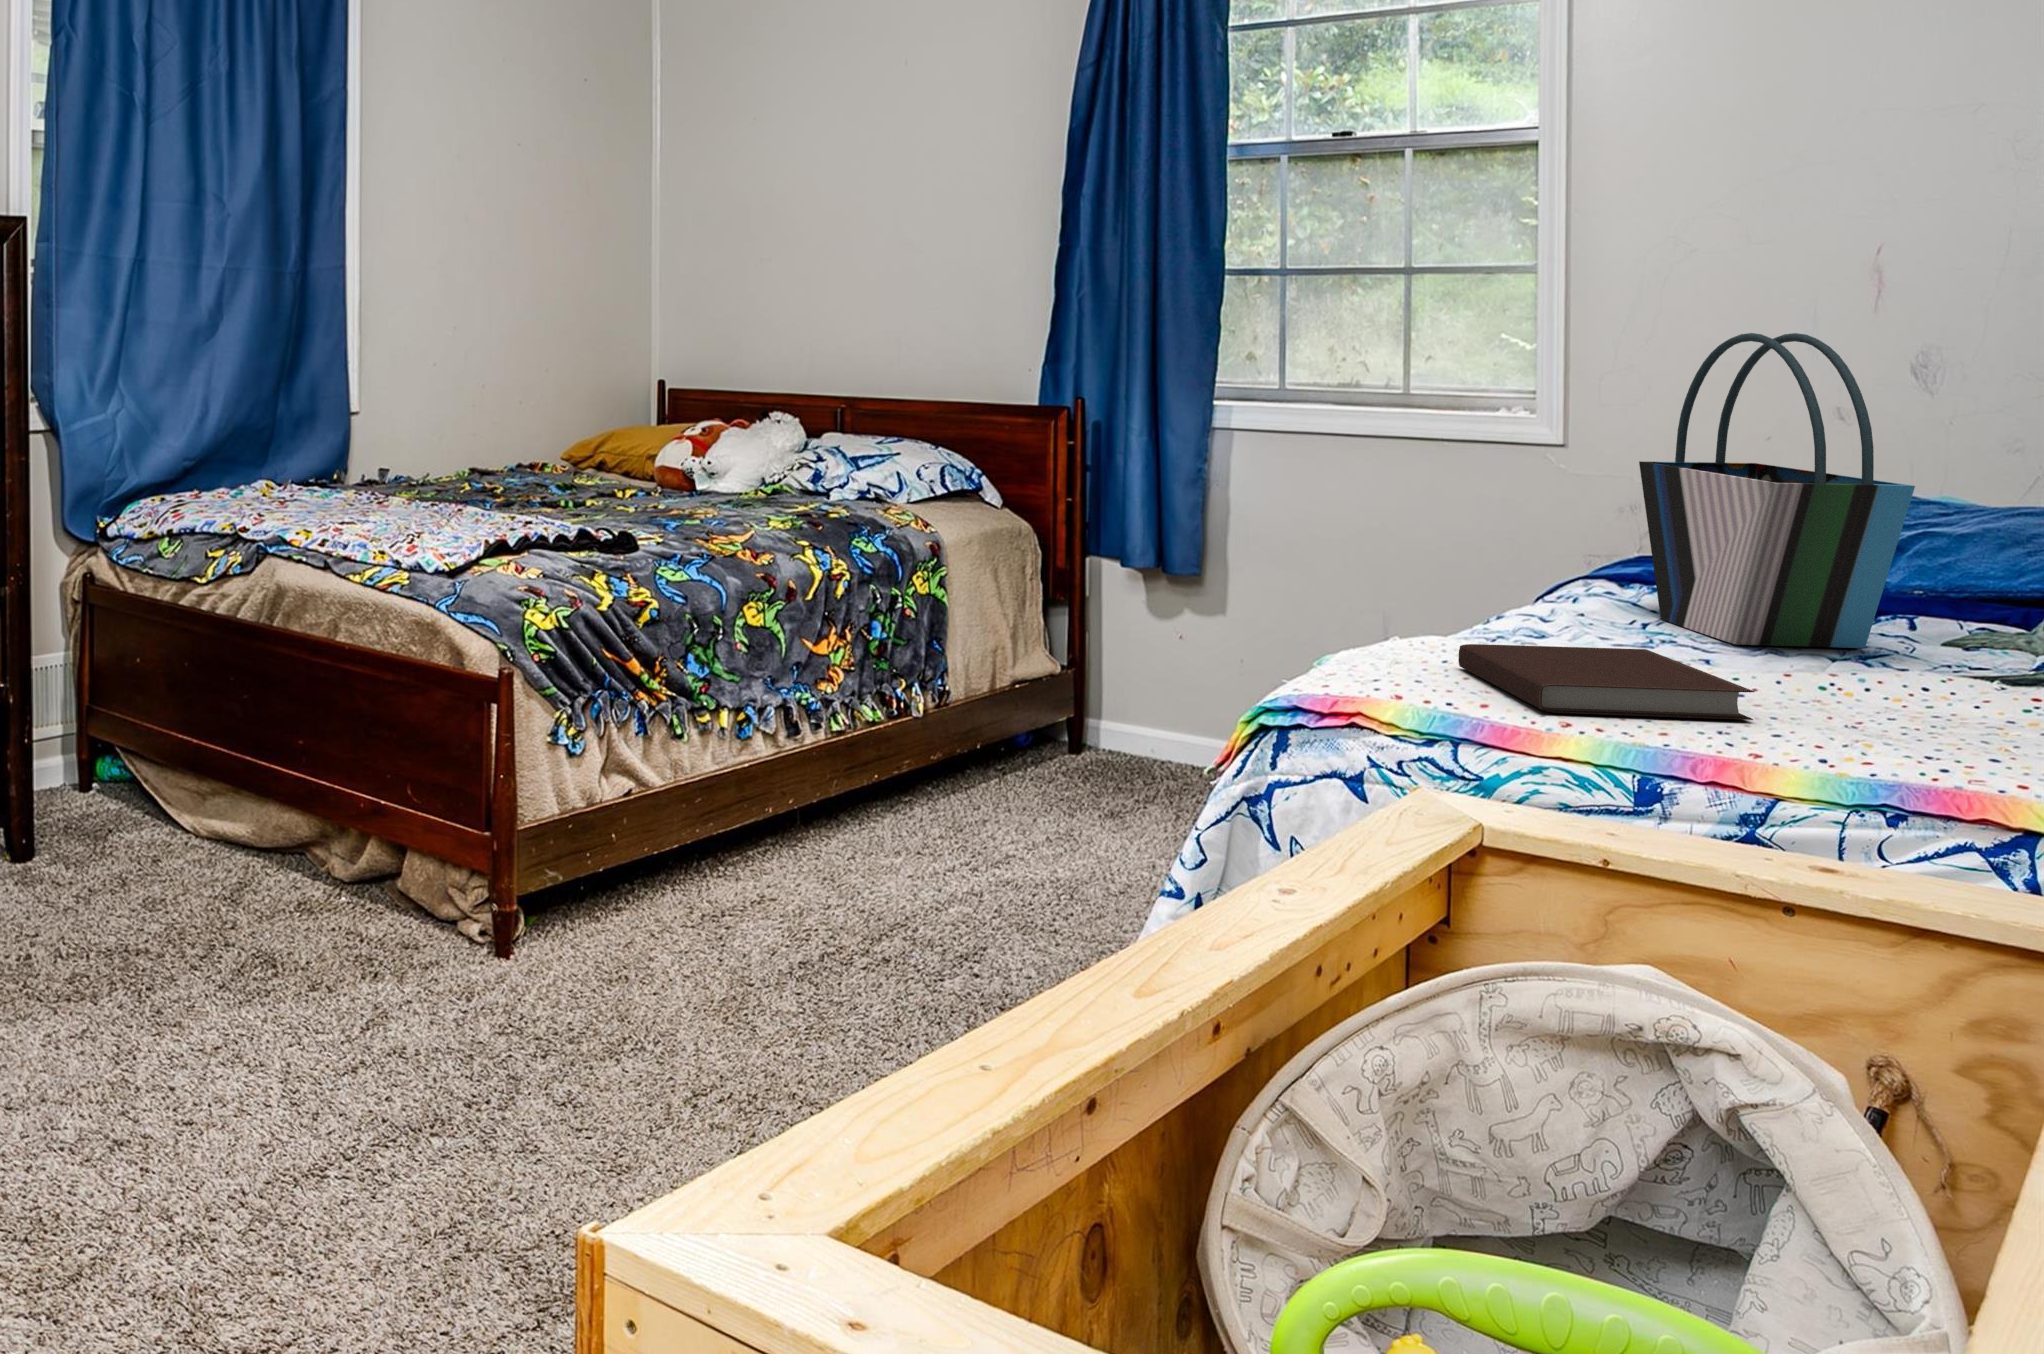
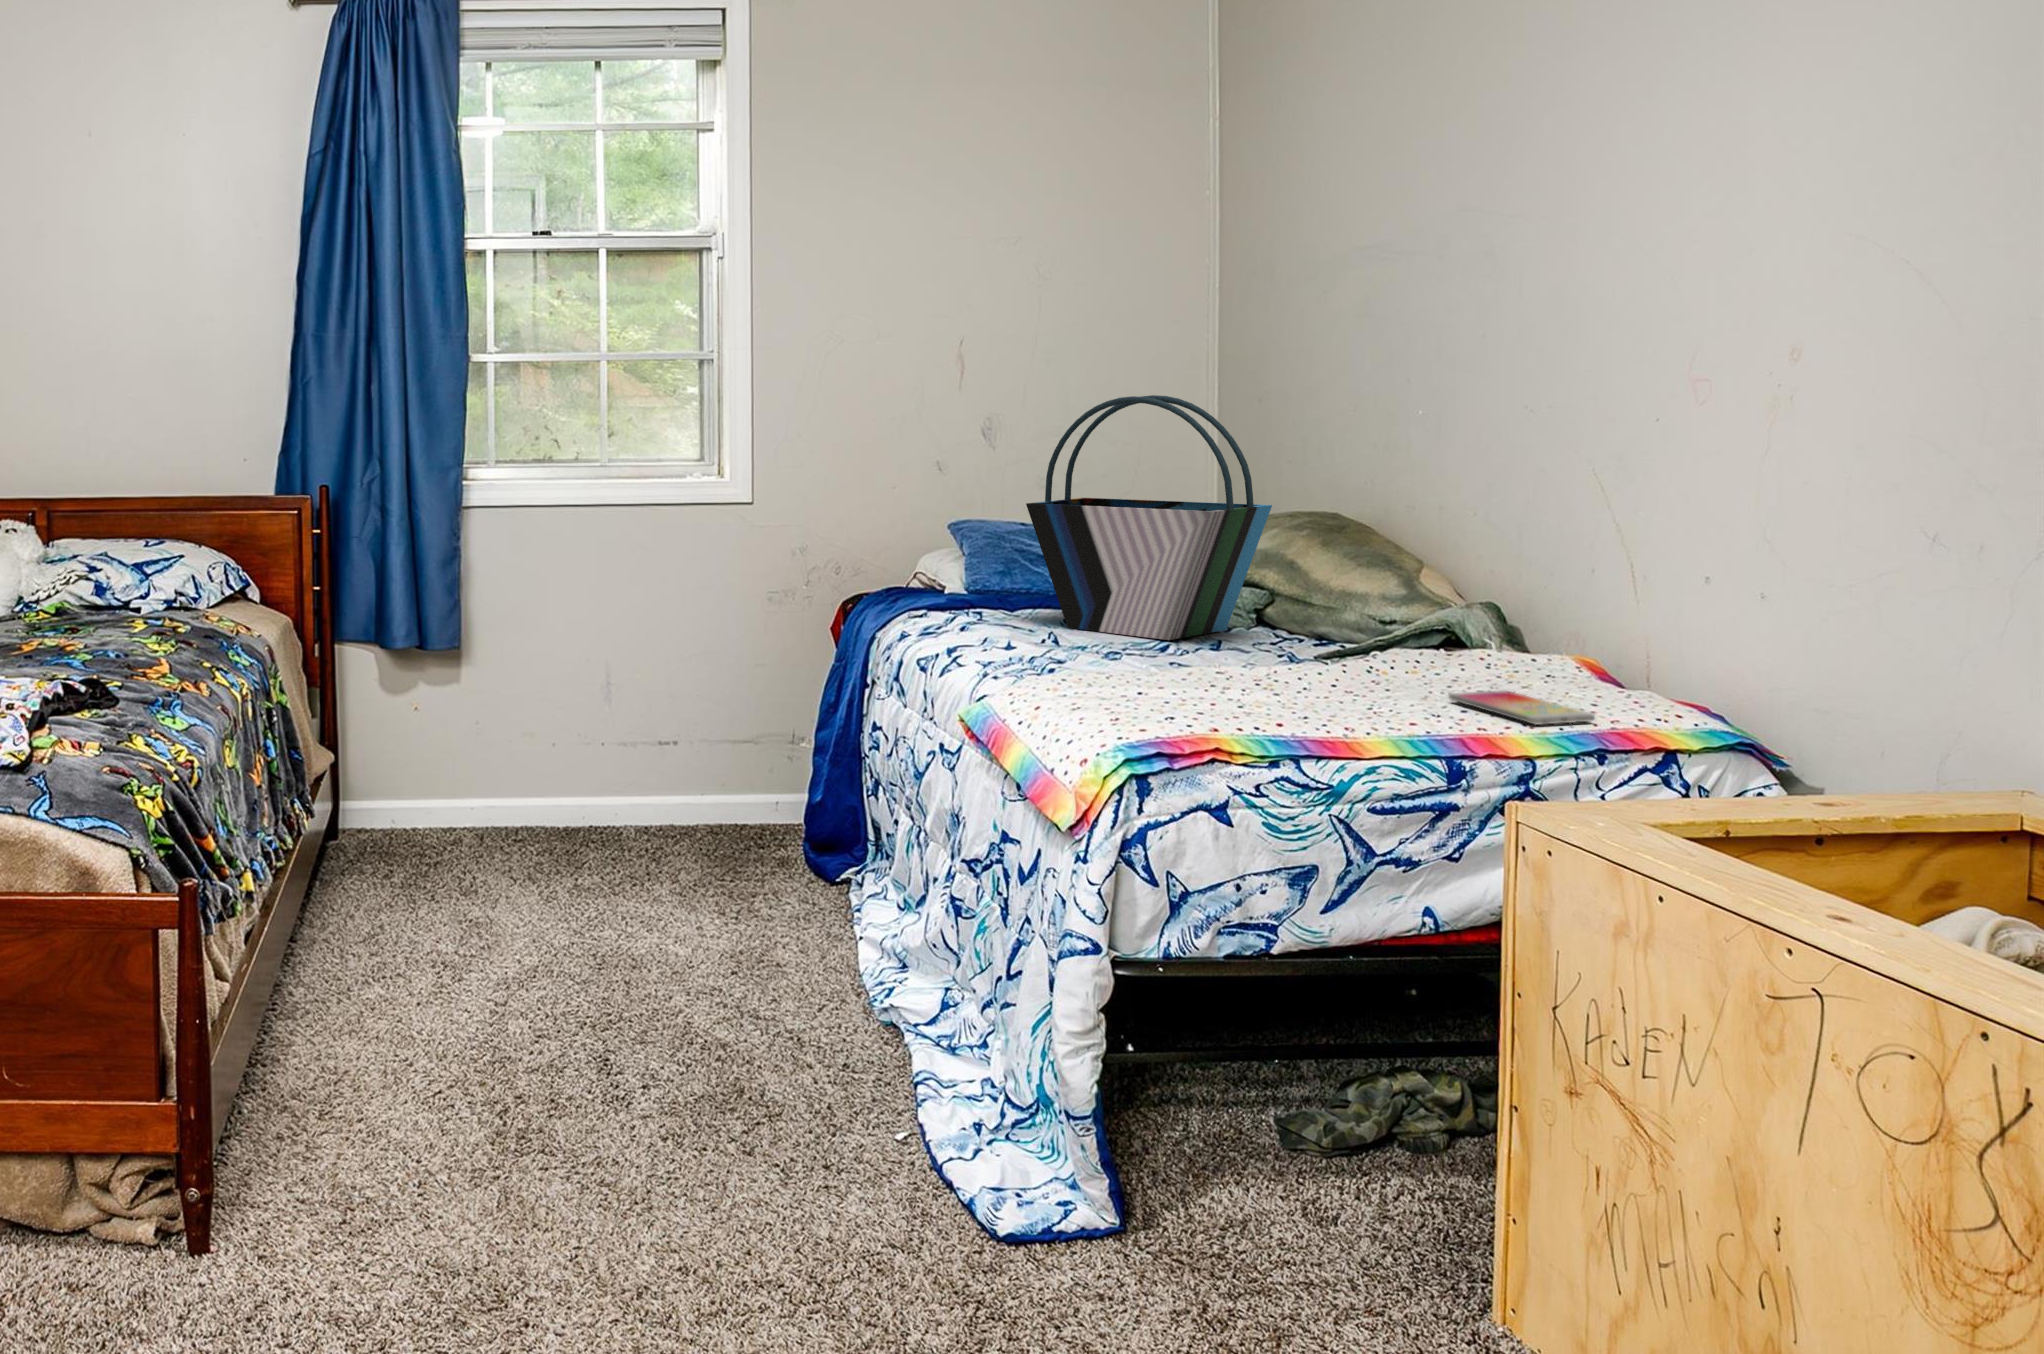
notebook: present [1459,644,1754,720] -> none [1124,654,1386,719]
smartphone: none [1834,725,1945,778] -> present [1448,690,1595,725]

